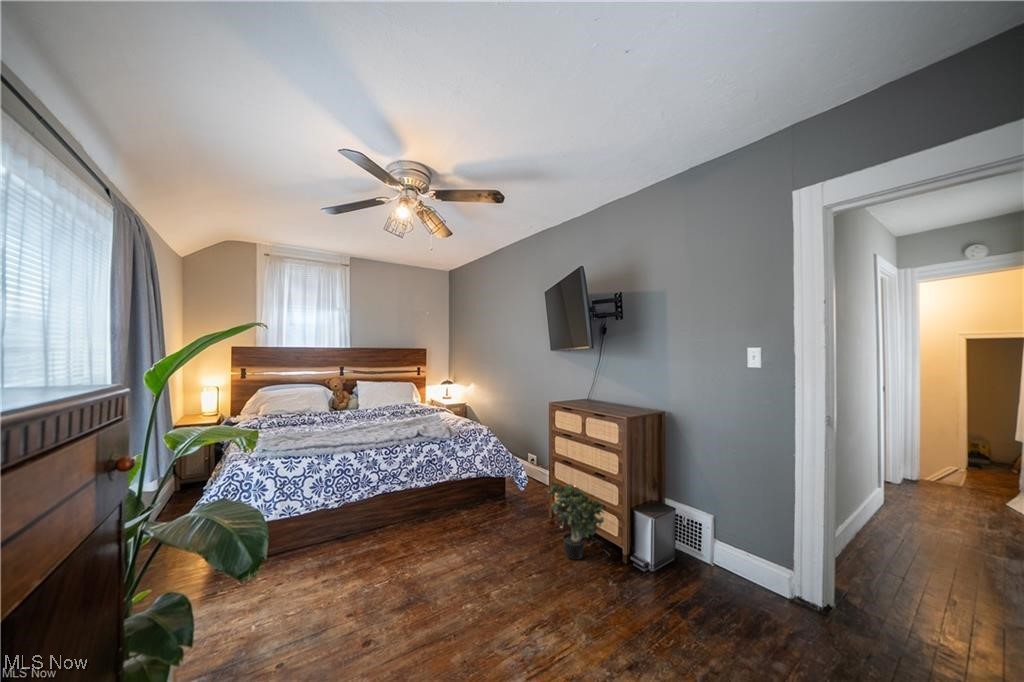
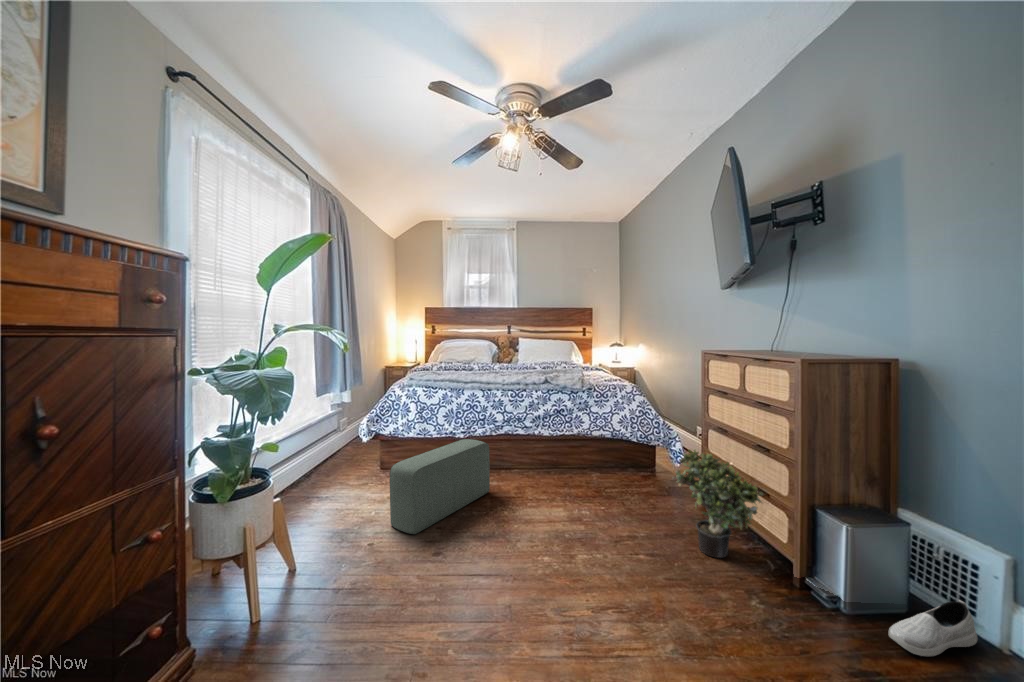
pouf: none [290,509,378,634] -> present [390,439,490,534]
shoe: none [674,545,704,584] -> present [889,600,977,656]

